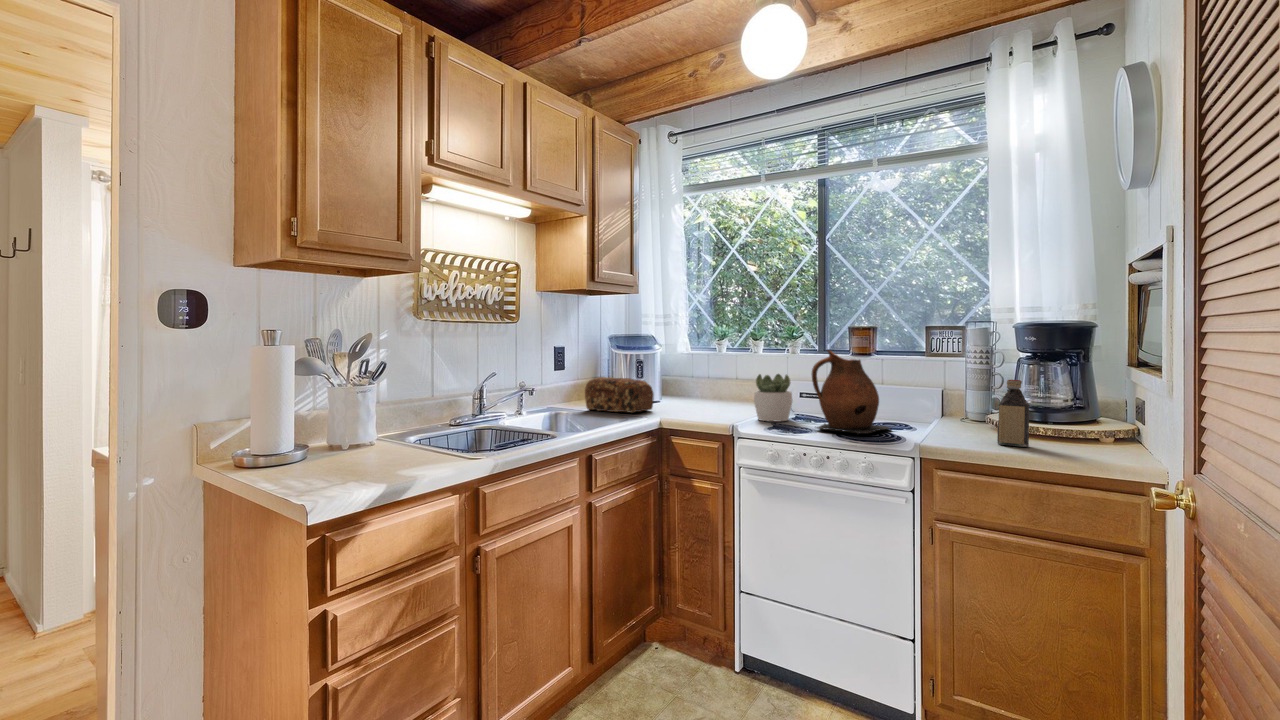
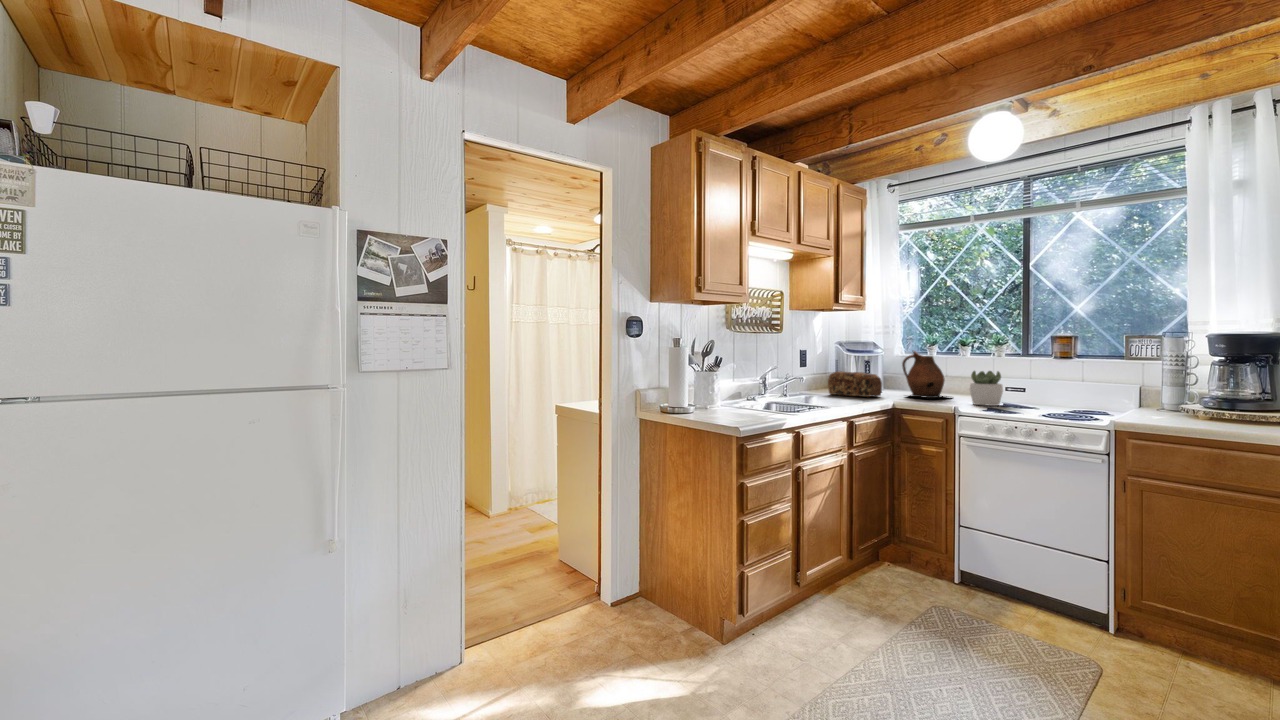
ceramic pitcher: present [812,351,891,434] -> present [902,351,948,398]
bottle: present [997,380,1029,447] -> none [1186,376,1216,426]

